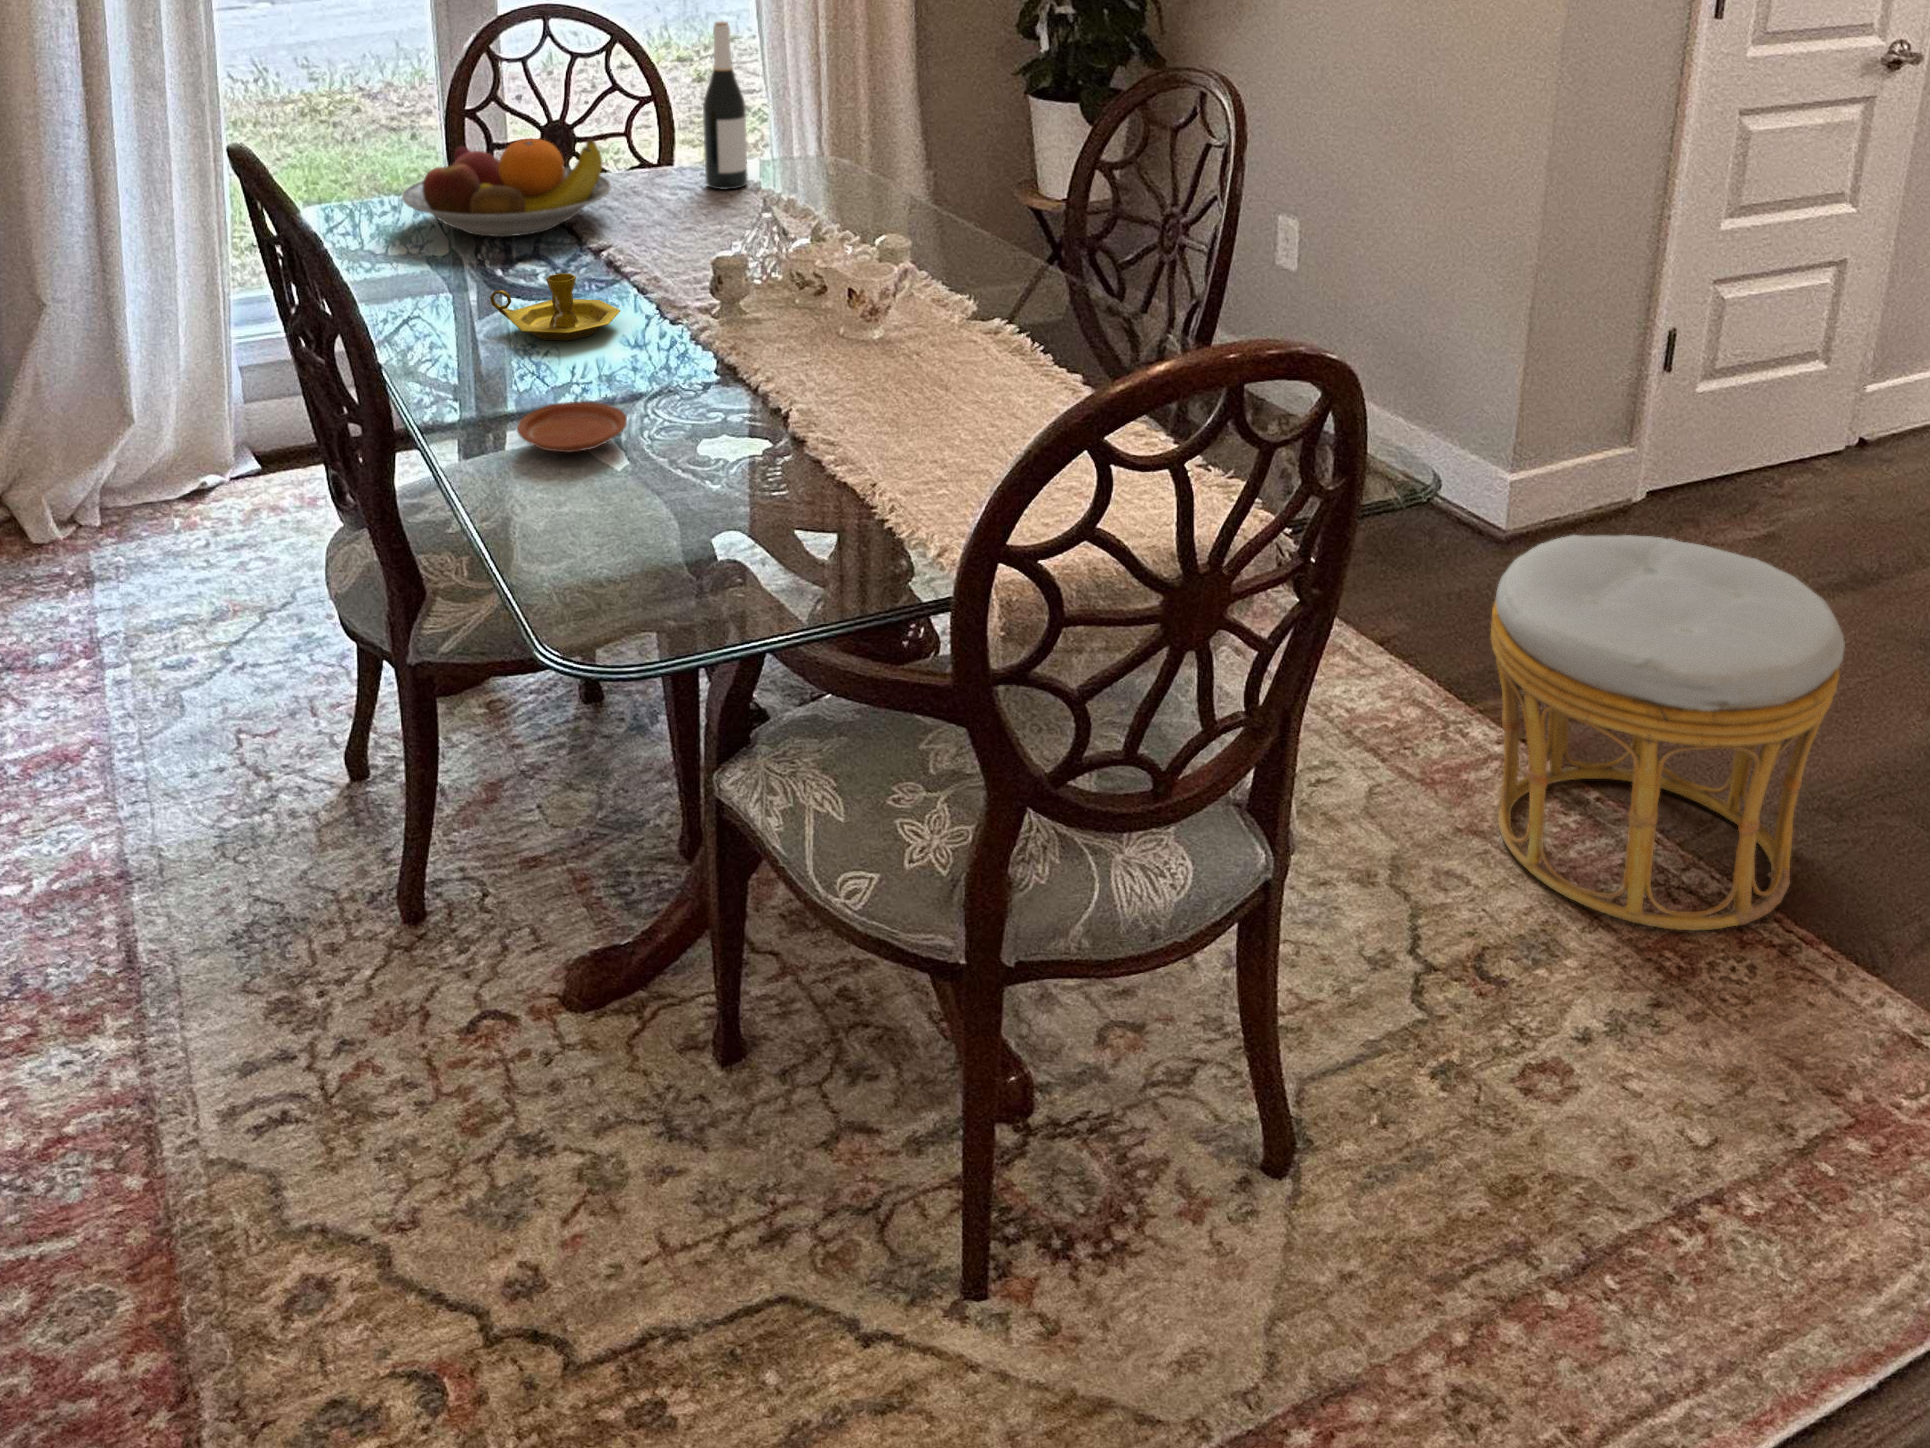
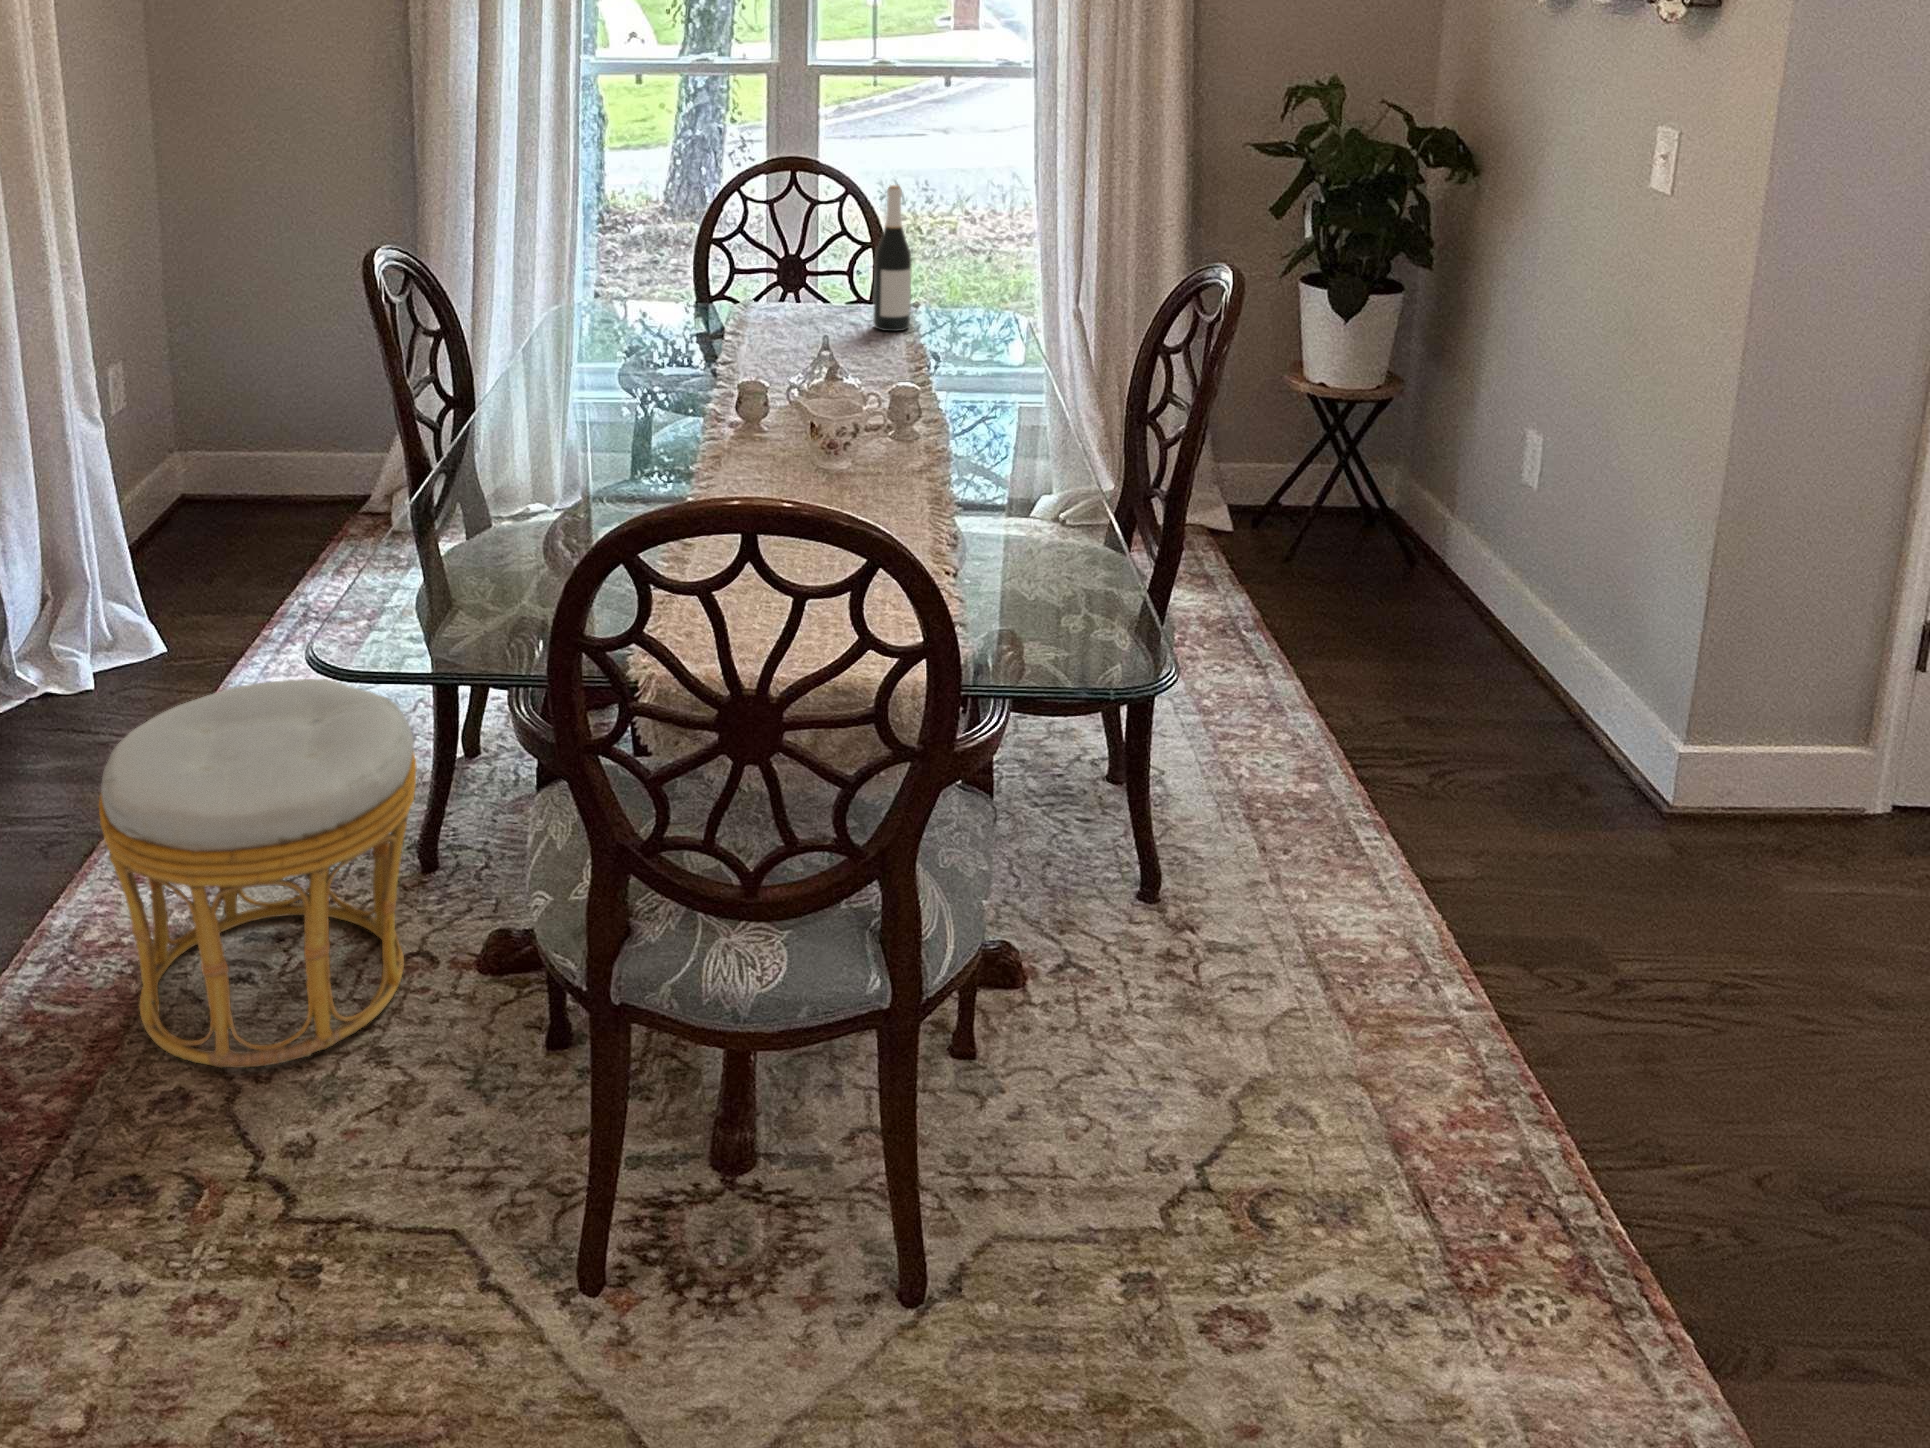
fruit bowl: present [402,139,611,237] -> none [606,269,776,347]
candlestick: present [490,273,620,341] -> none [582,380,674,434]
plate: present [517,402,627,452] -> none [487,479,576,518]
ottoman: present [1491,535,1845,930] -> present [99,679,416,1068]

